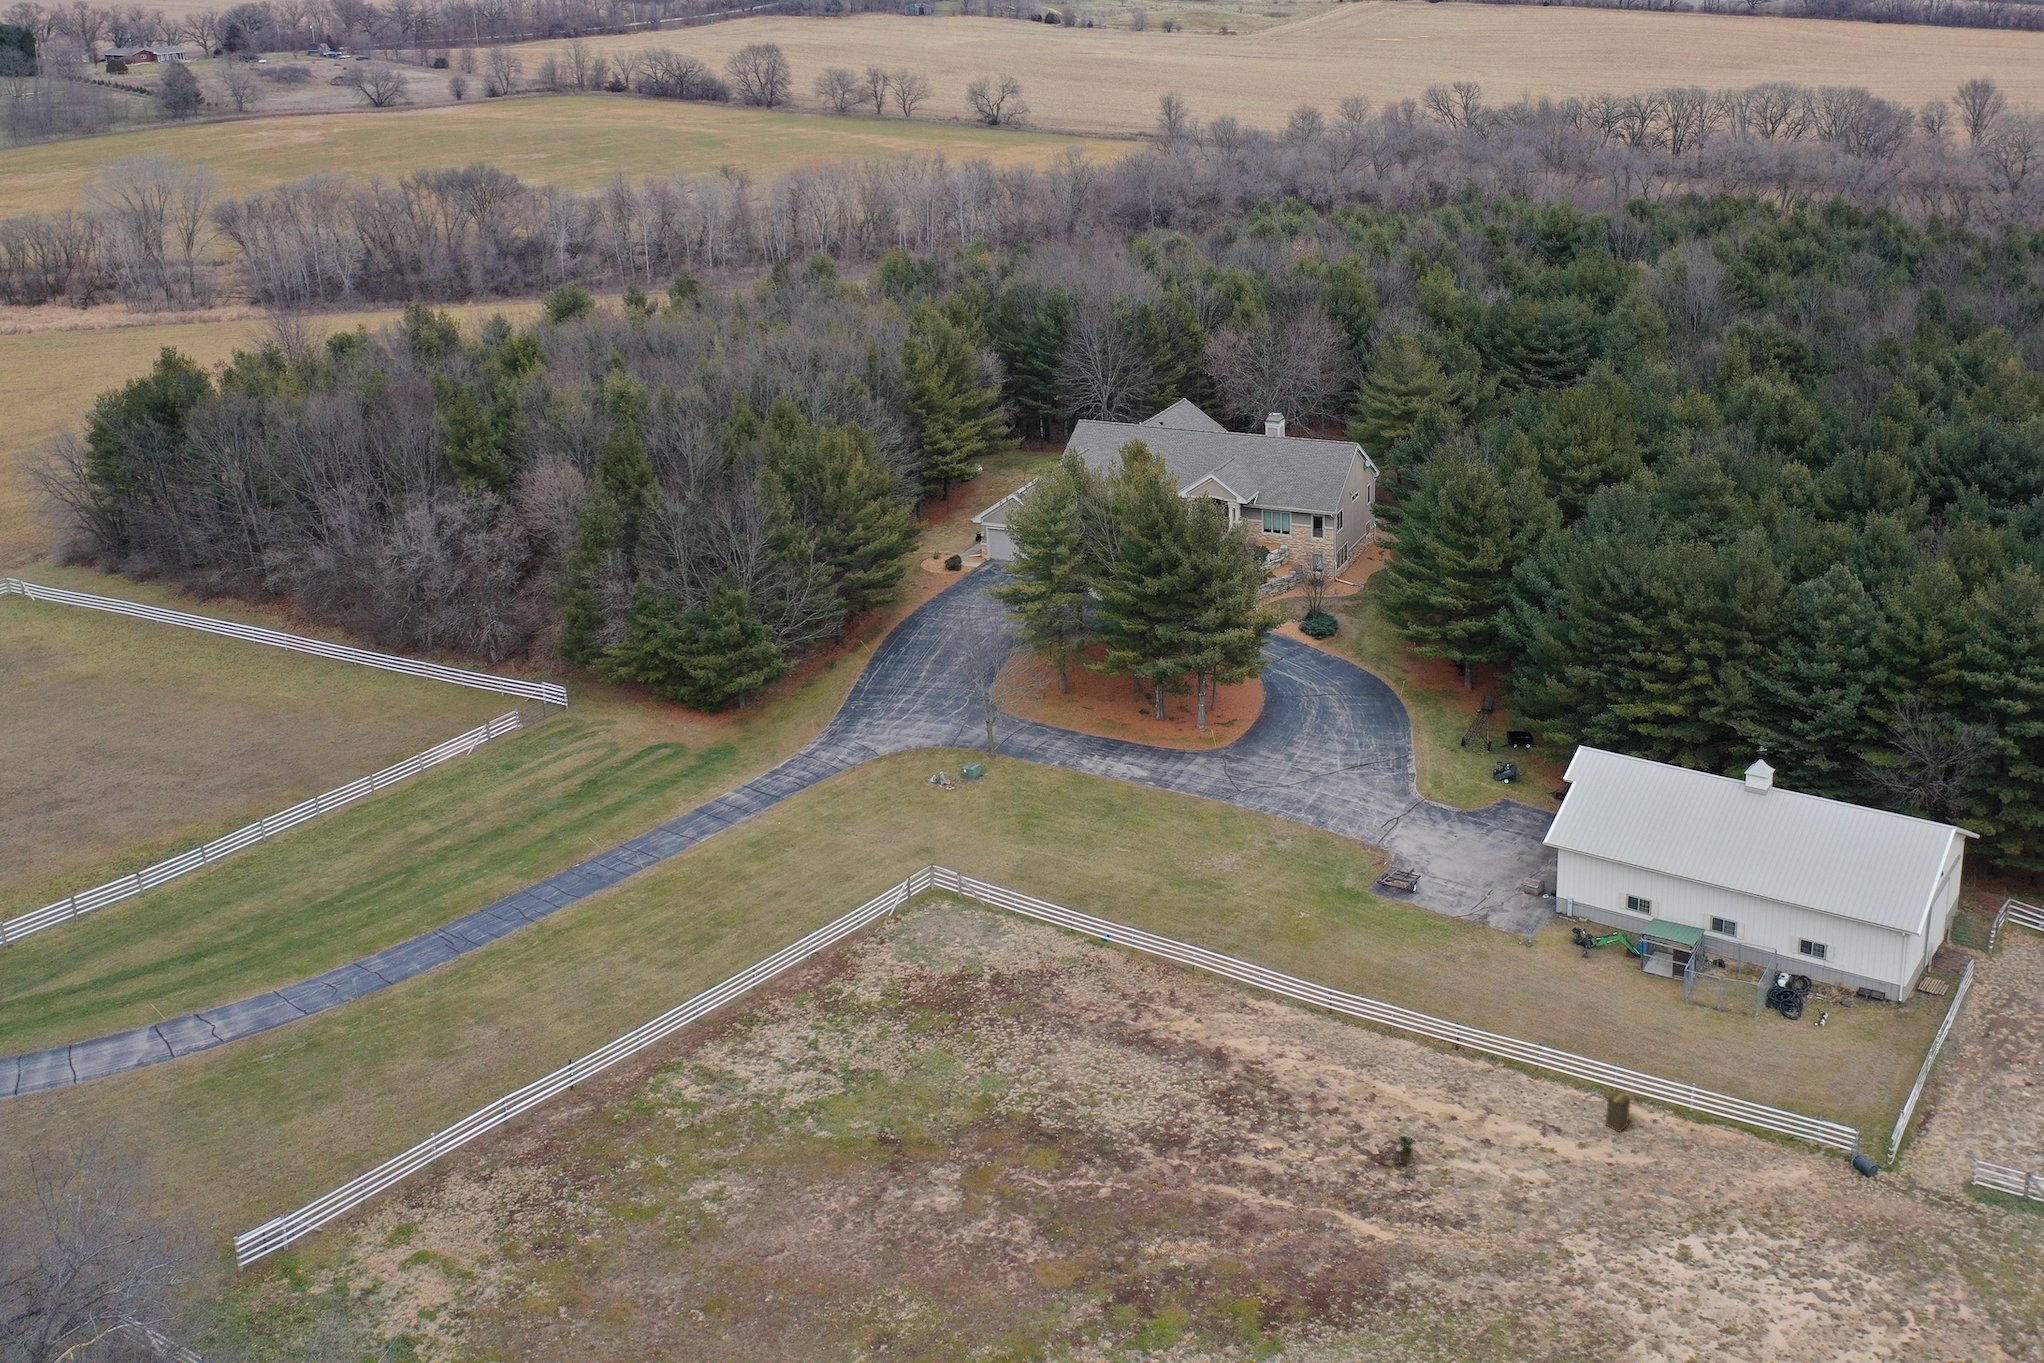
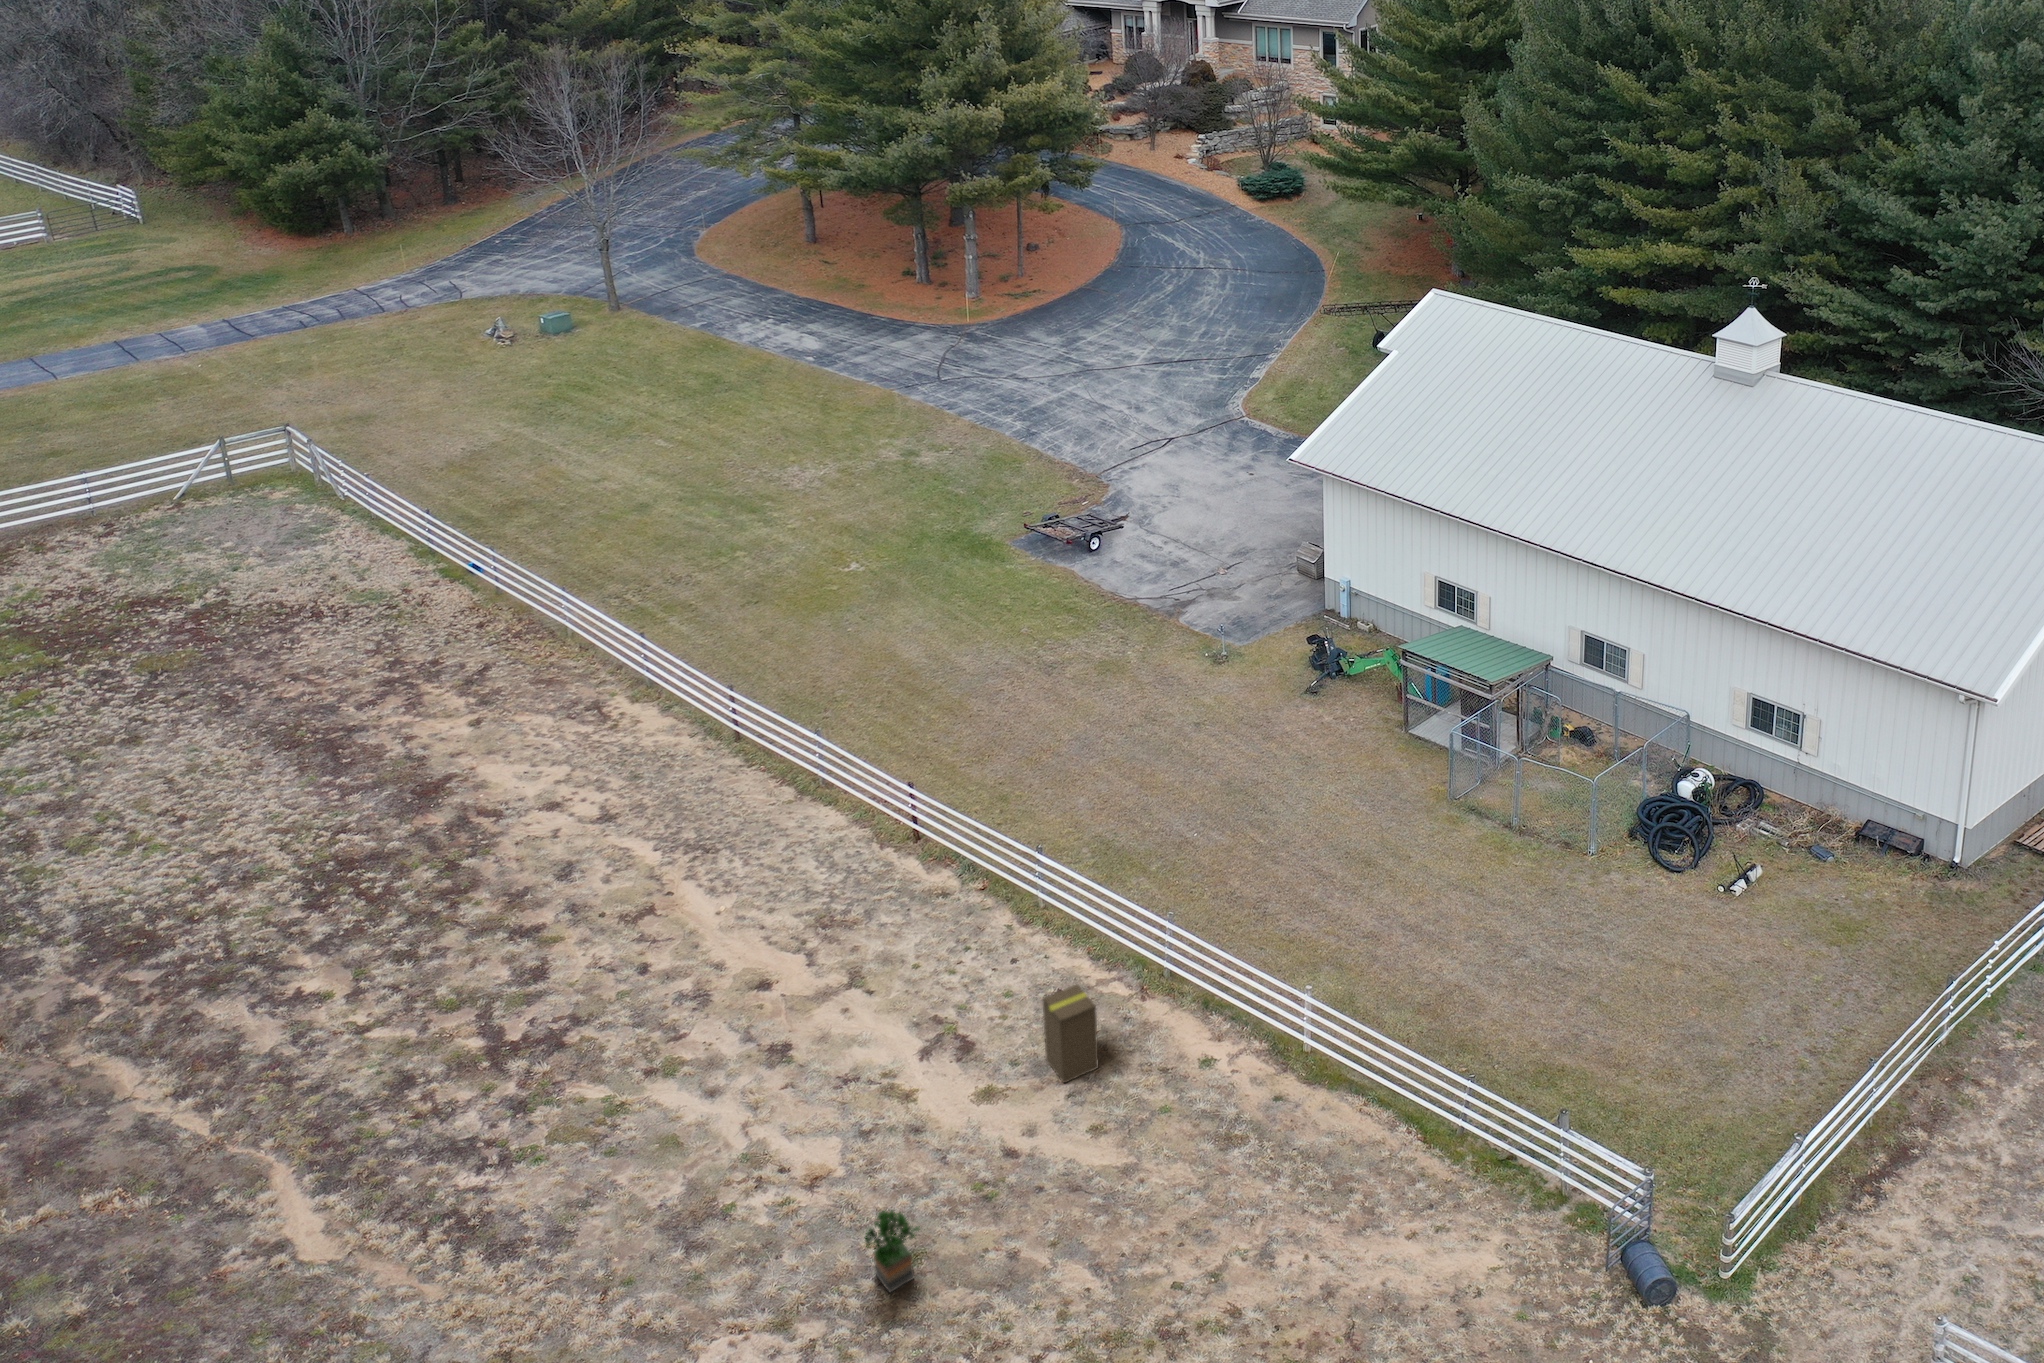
potted tree: present [1399,1136,1415,1166] -> present [864,1211,920,1292]

